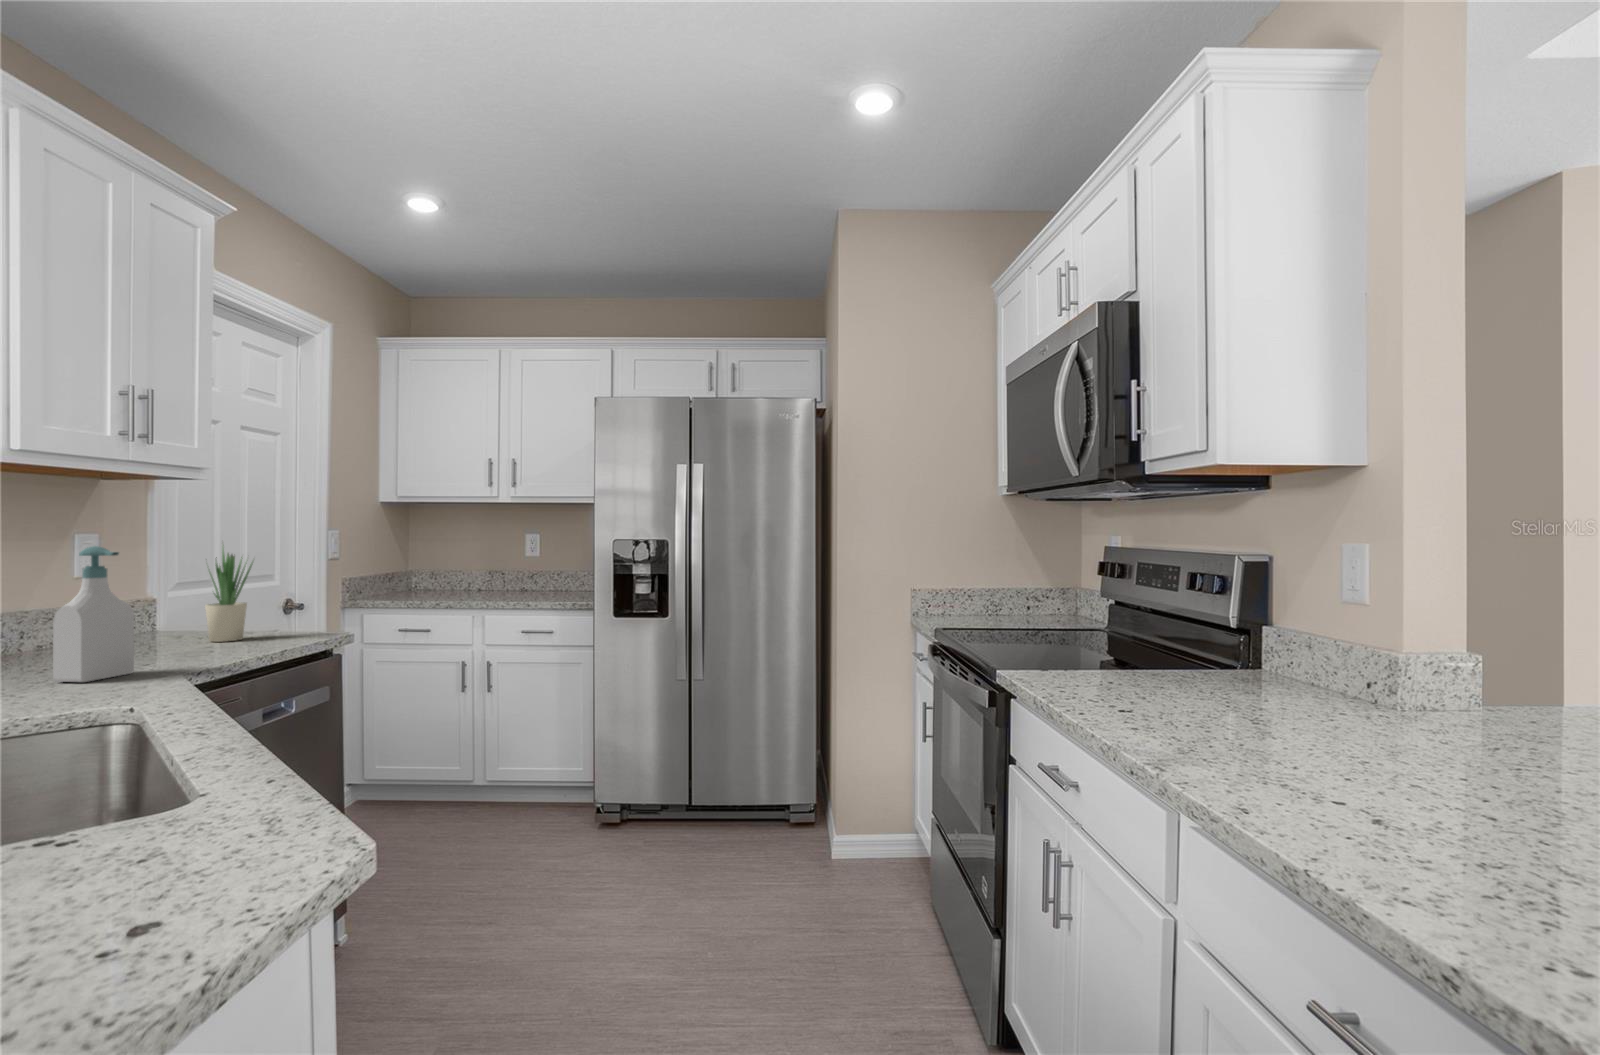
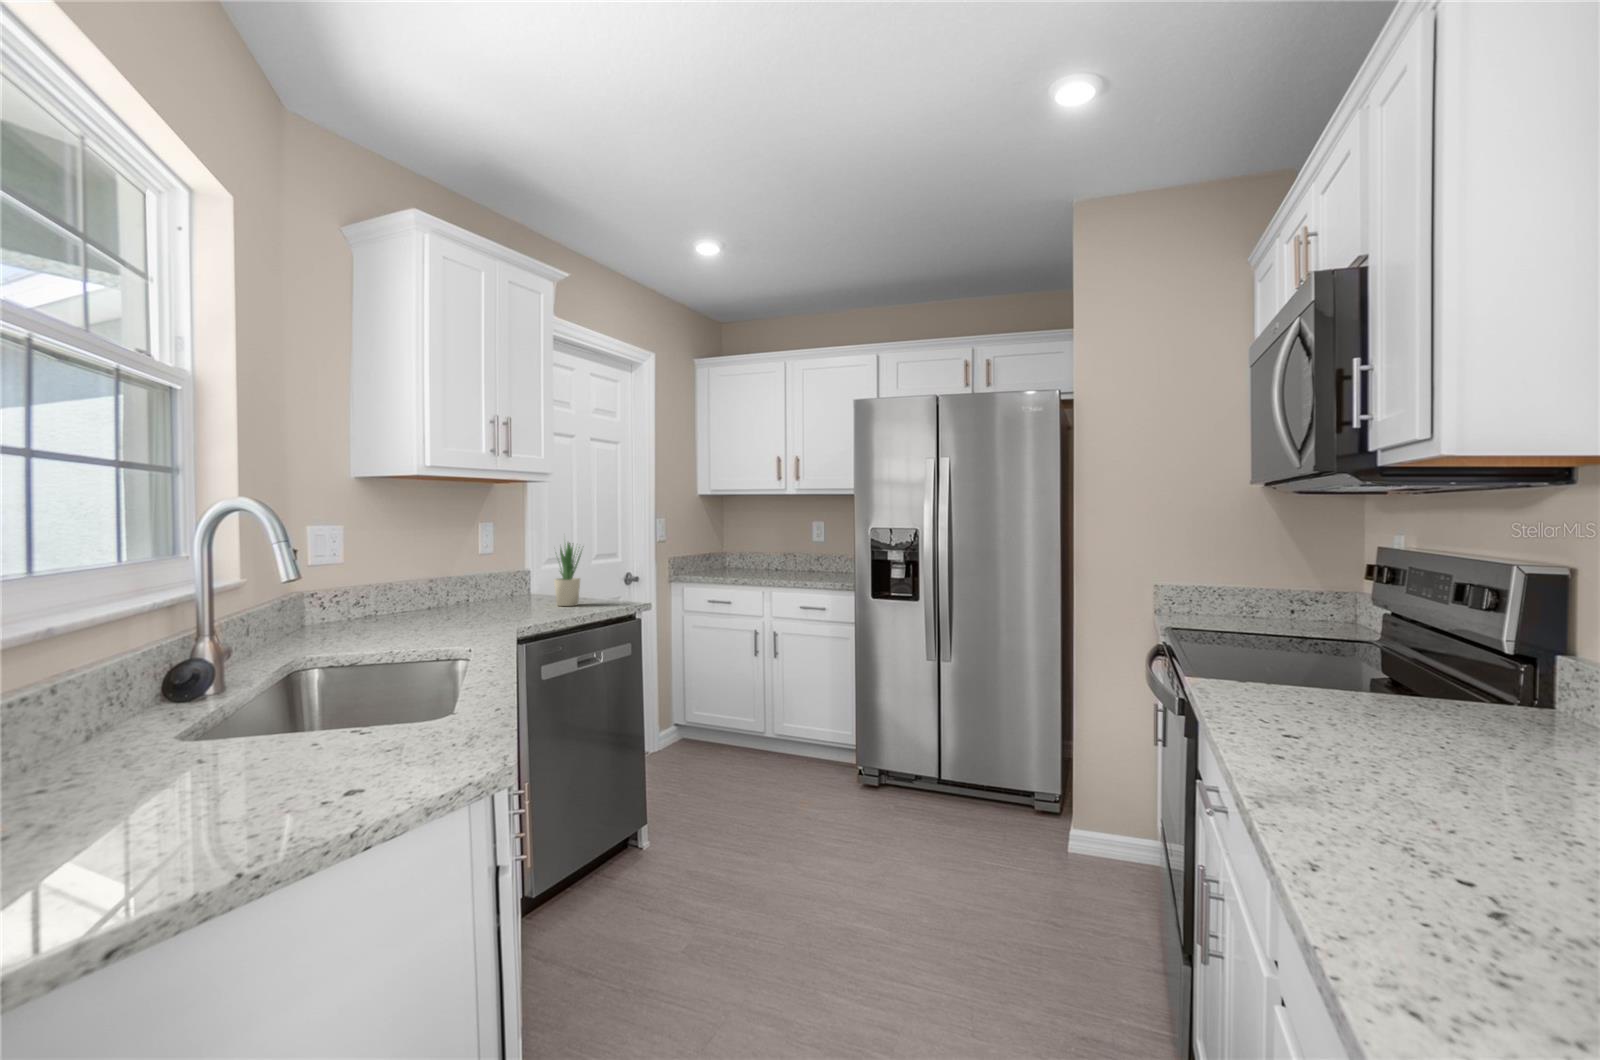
soap bottle: present [53,546,134,682] -> none [451,539,496,631]

